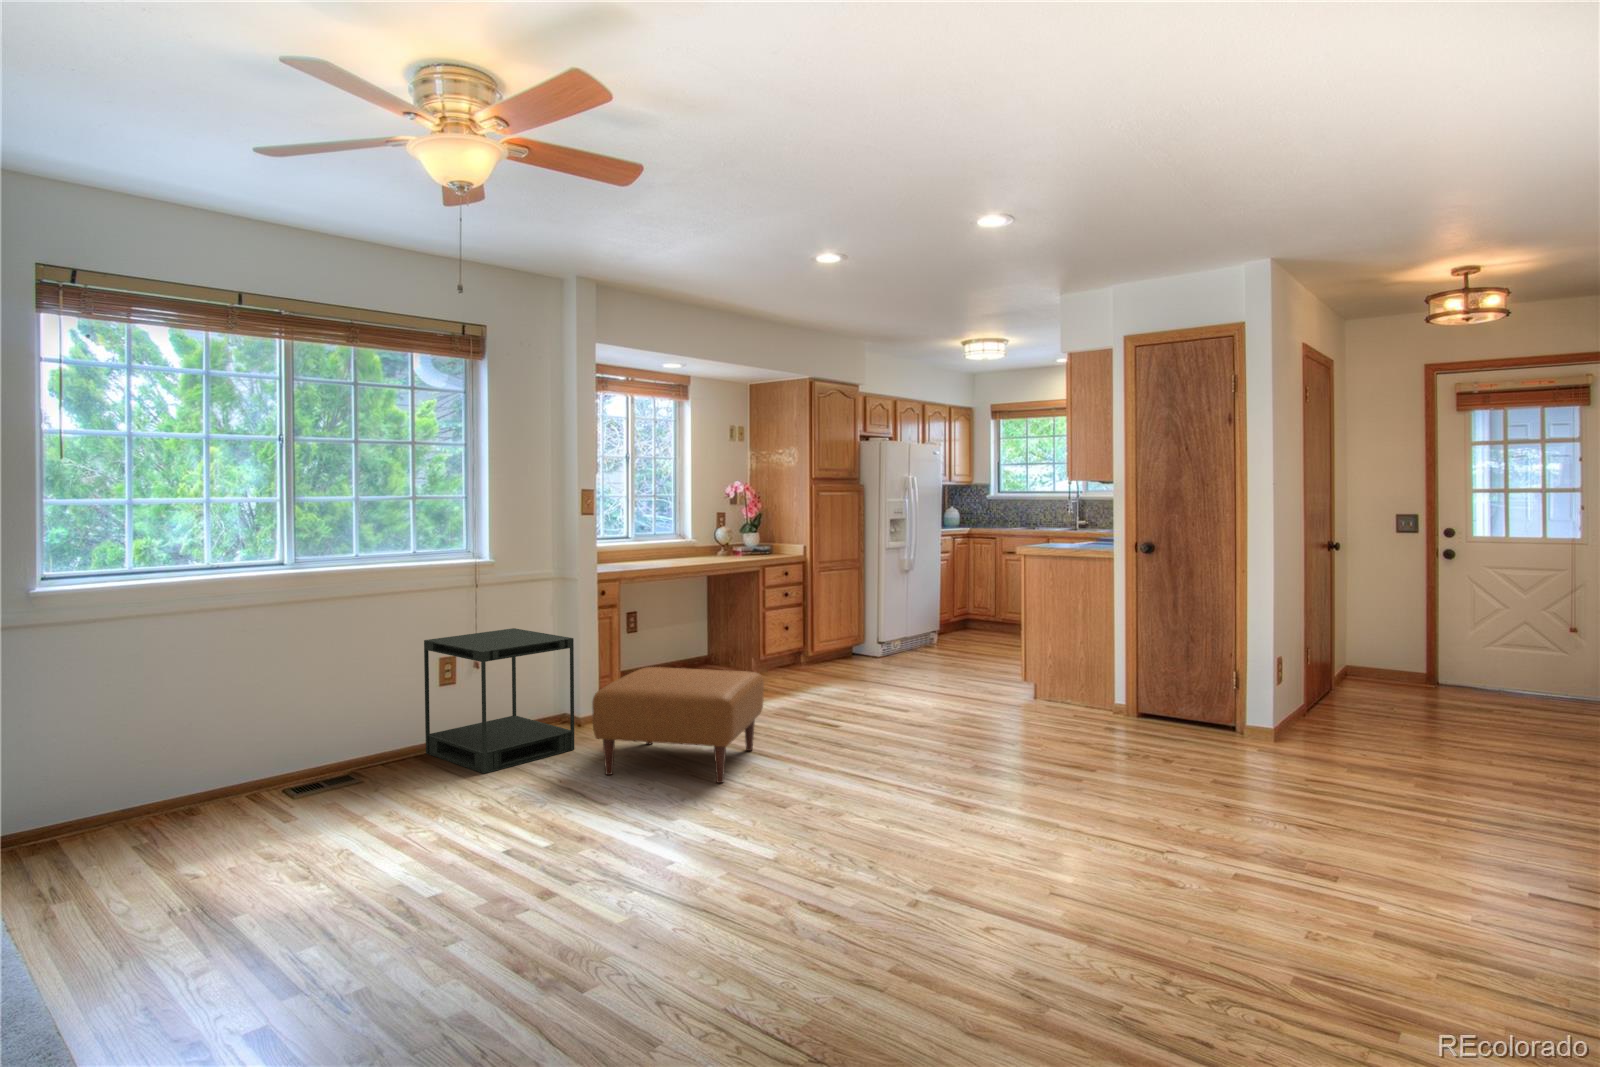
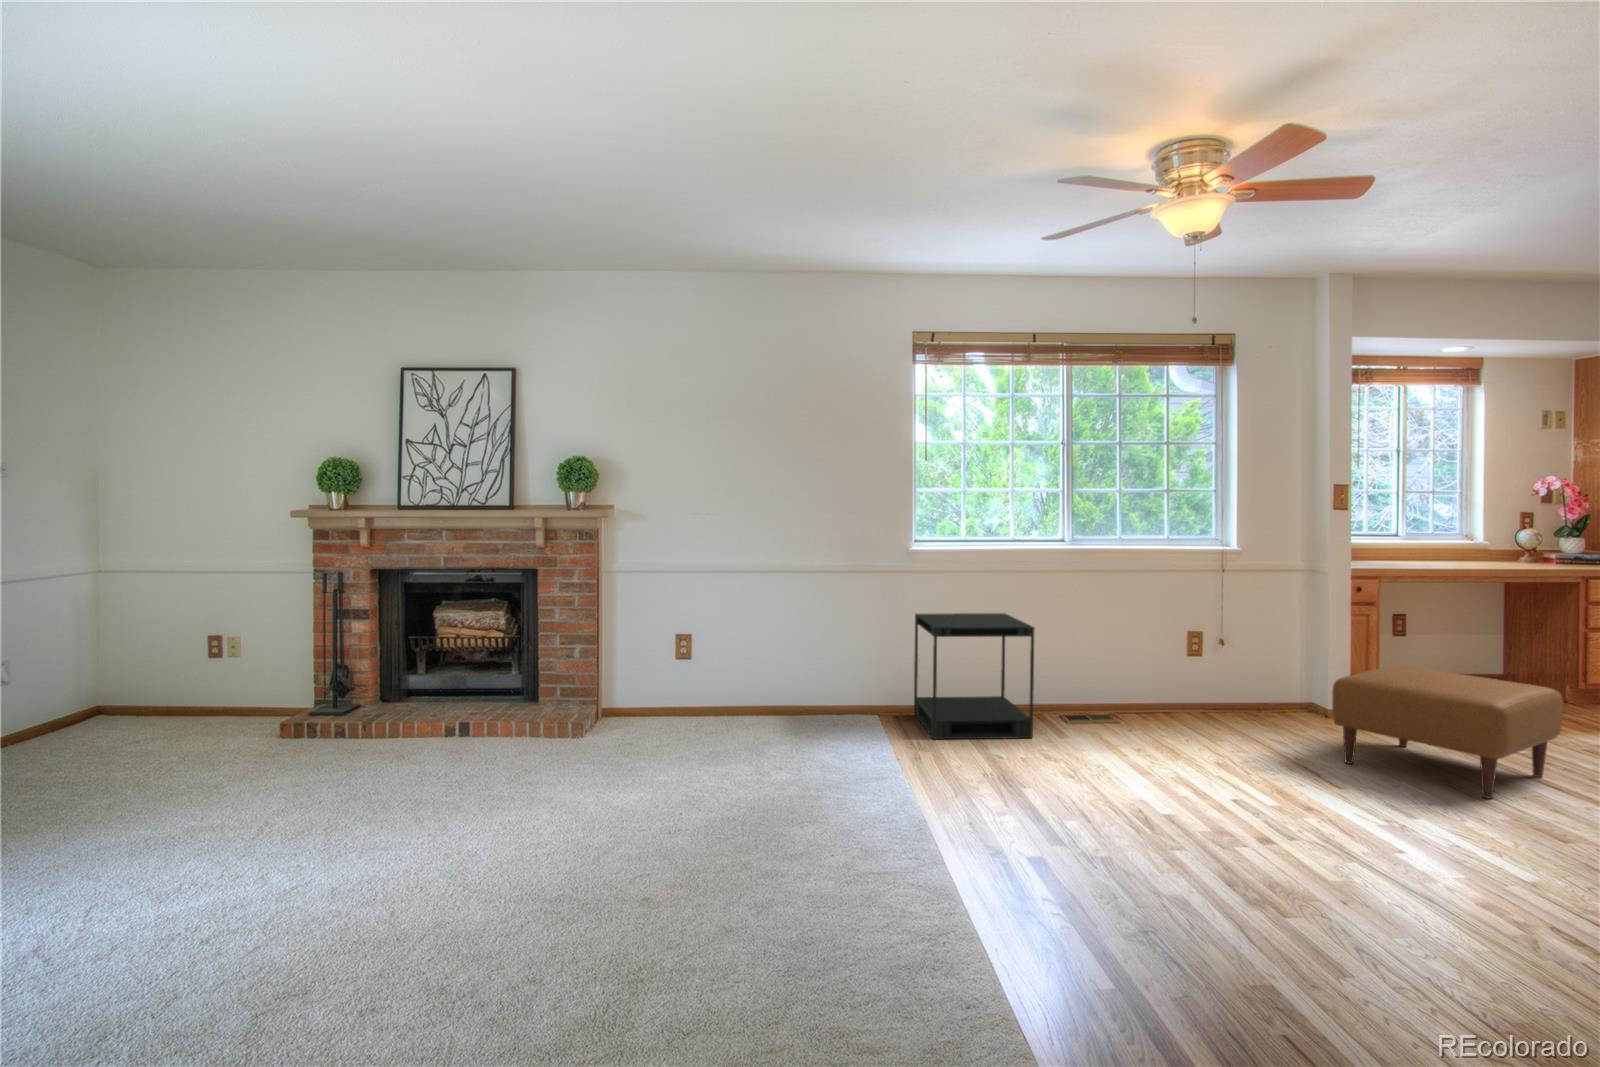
side table: present [424,628,574,773] -> present [914,613,1035,739]

